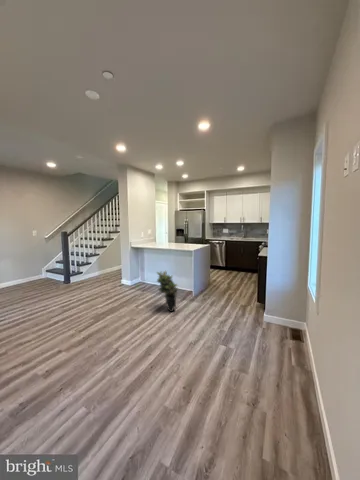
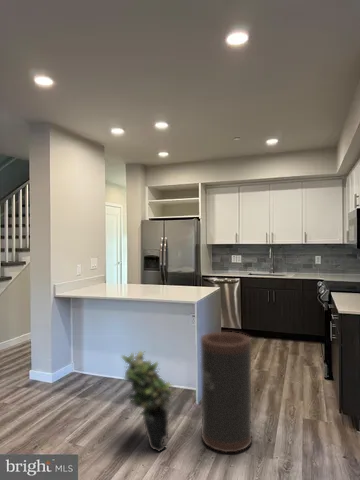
trash can: none [191,264,214,315] -> present [201,332,252,452]

